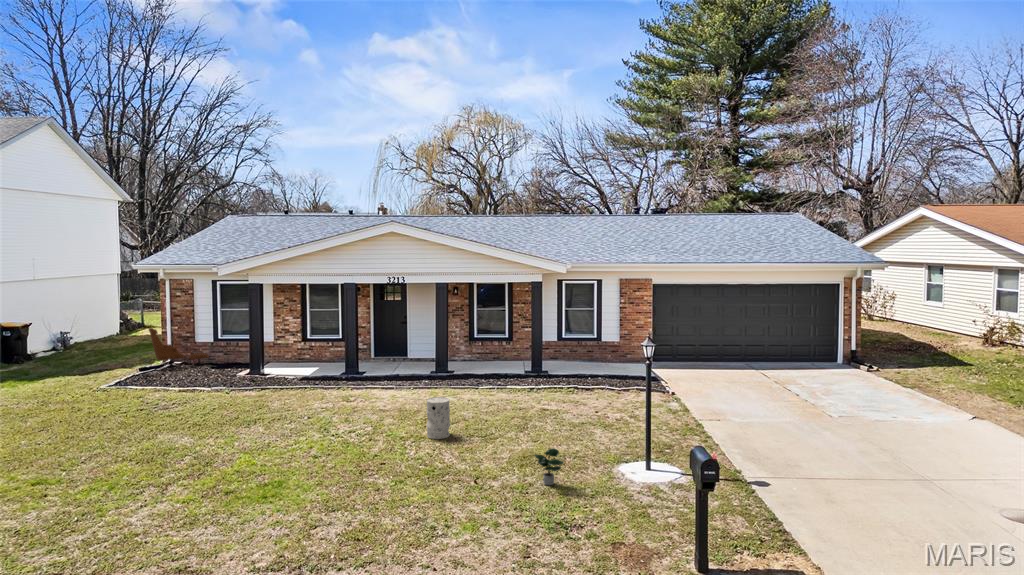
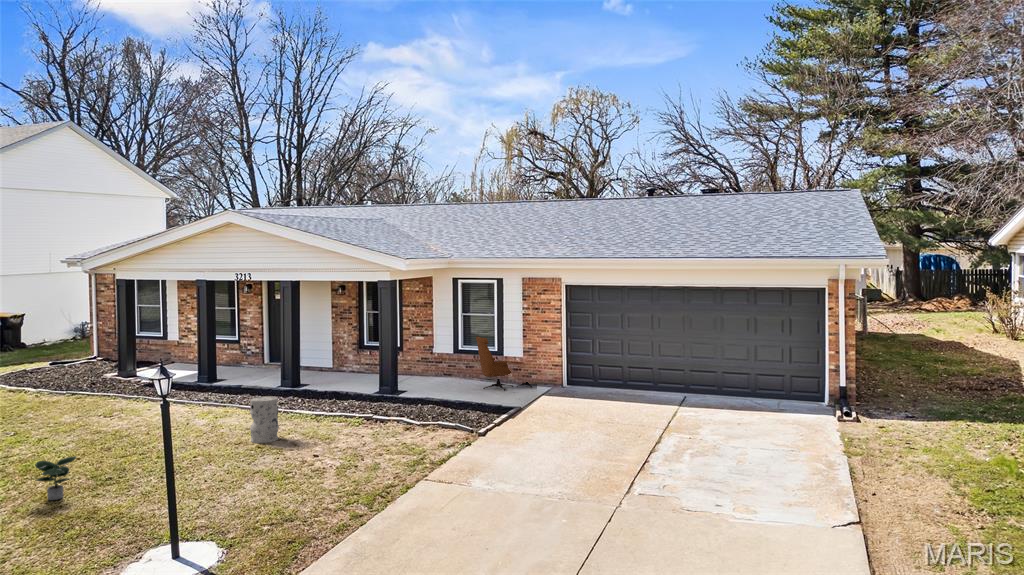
lounge chair: present [149,328,209,370] -> present [476,336,532,391]
trash can: present [426,397,450,439] -> present [250,396,279,443]

